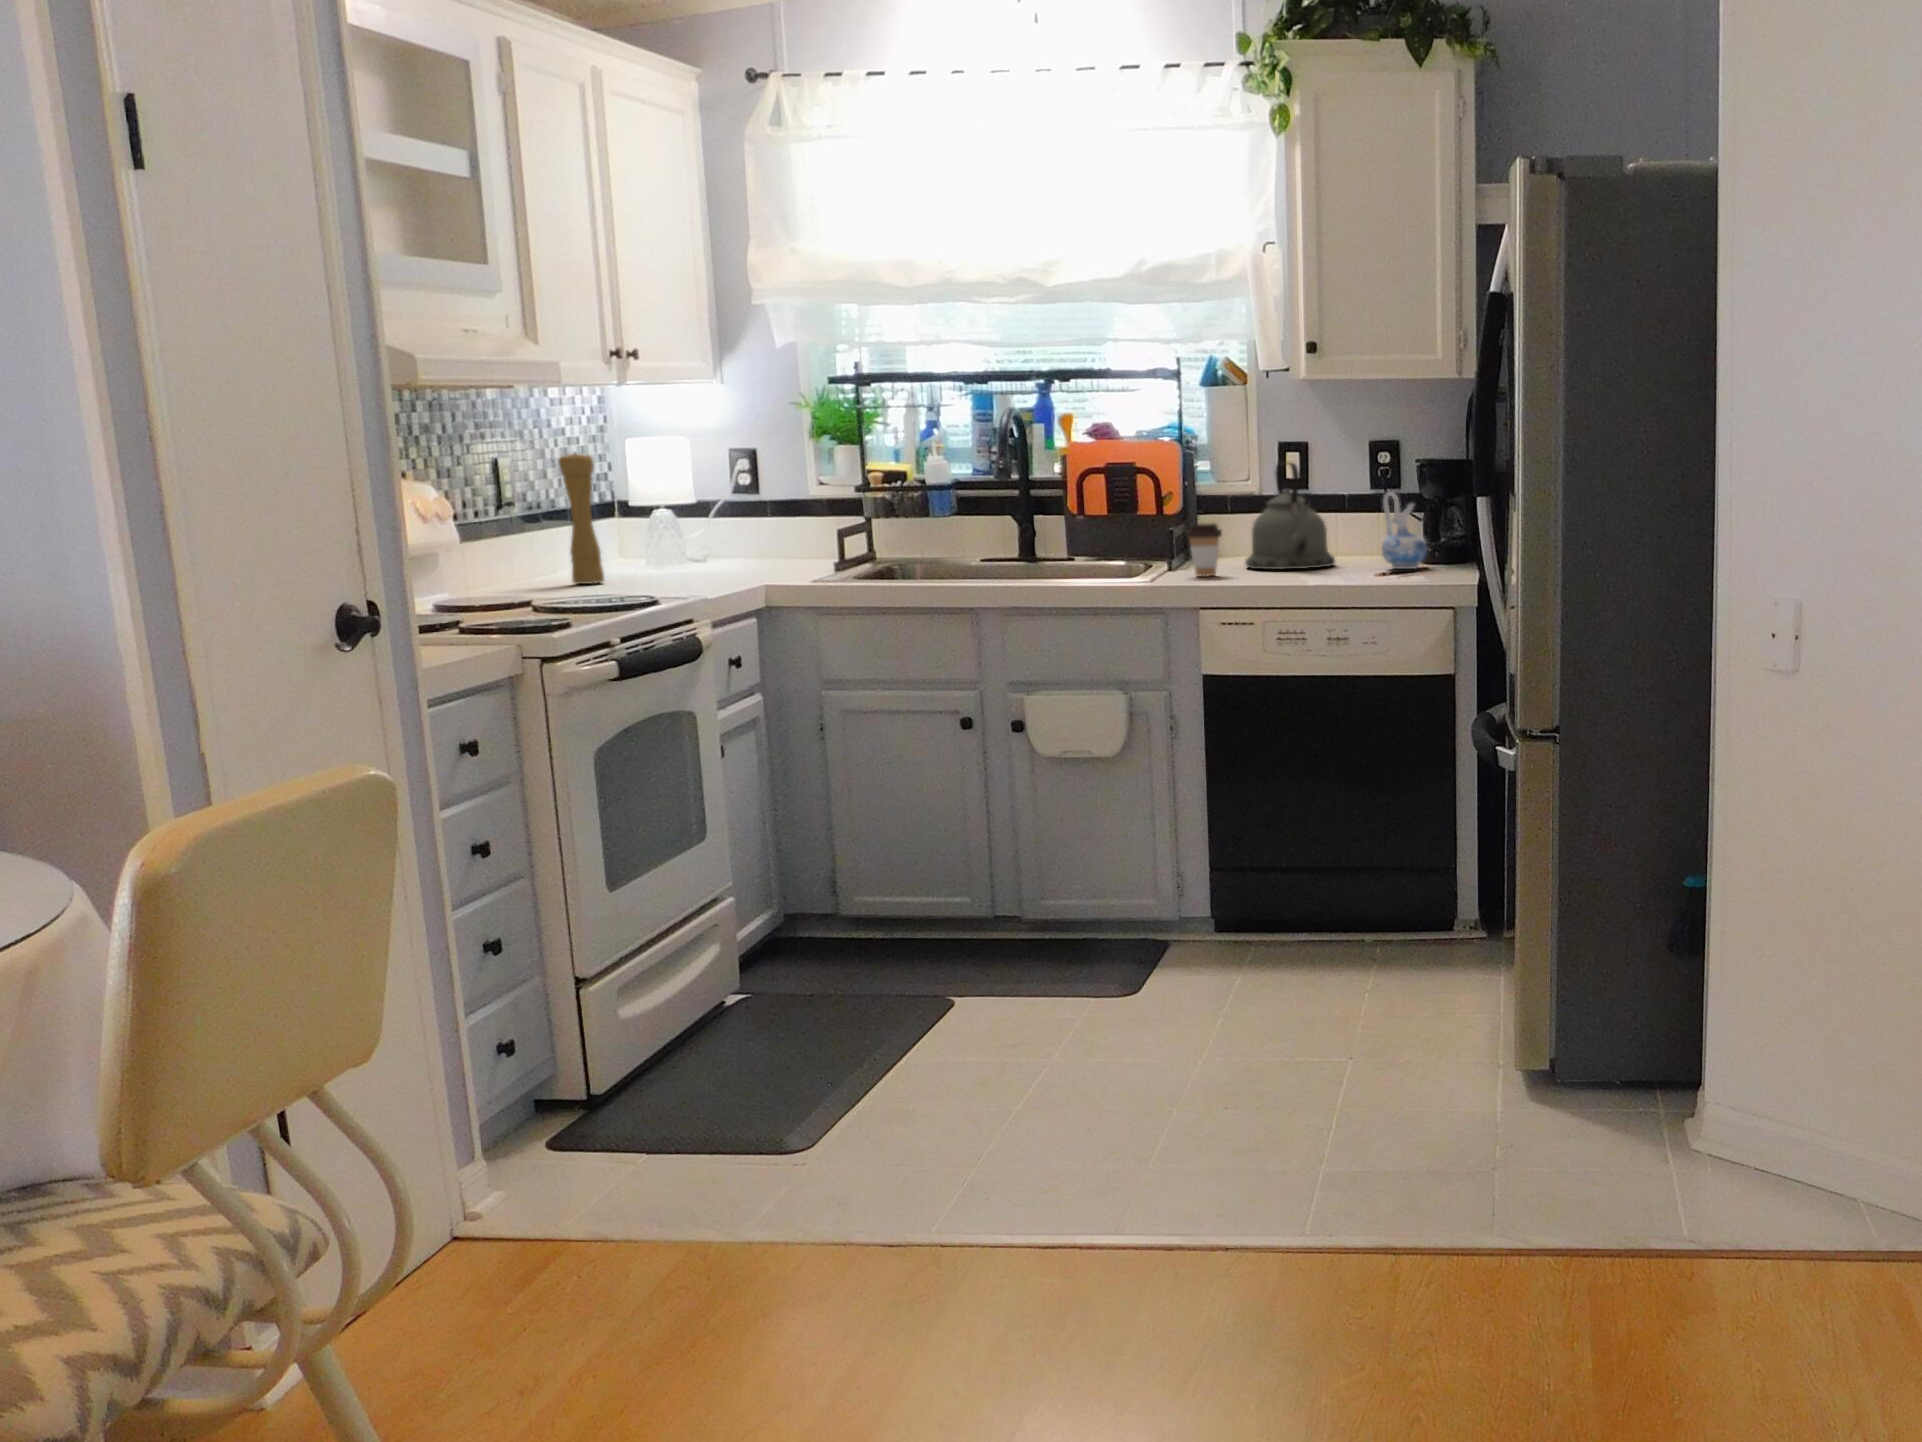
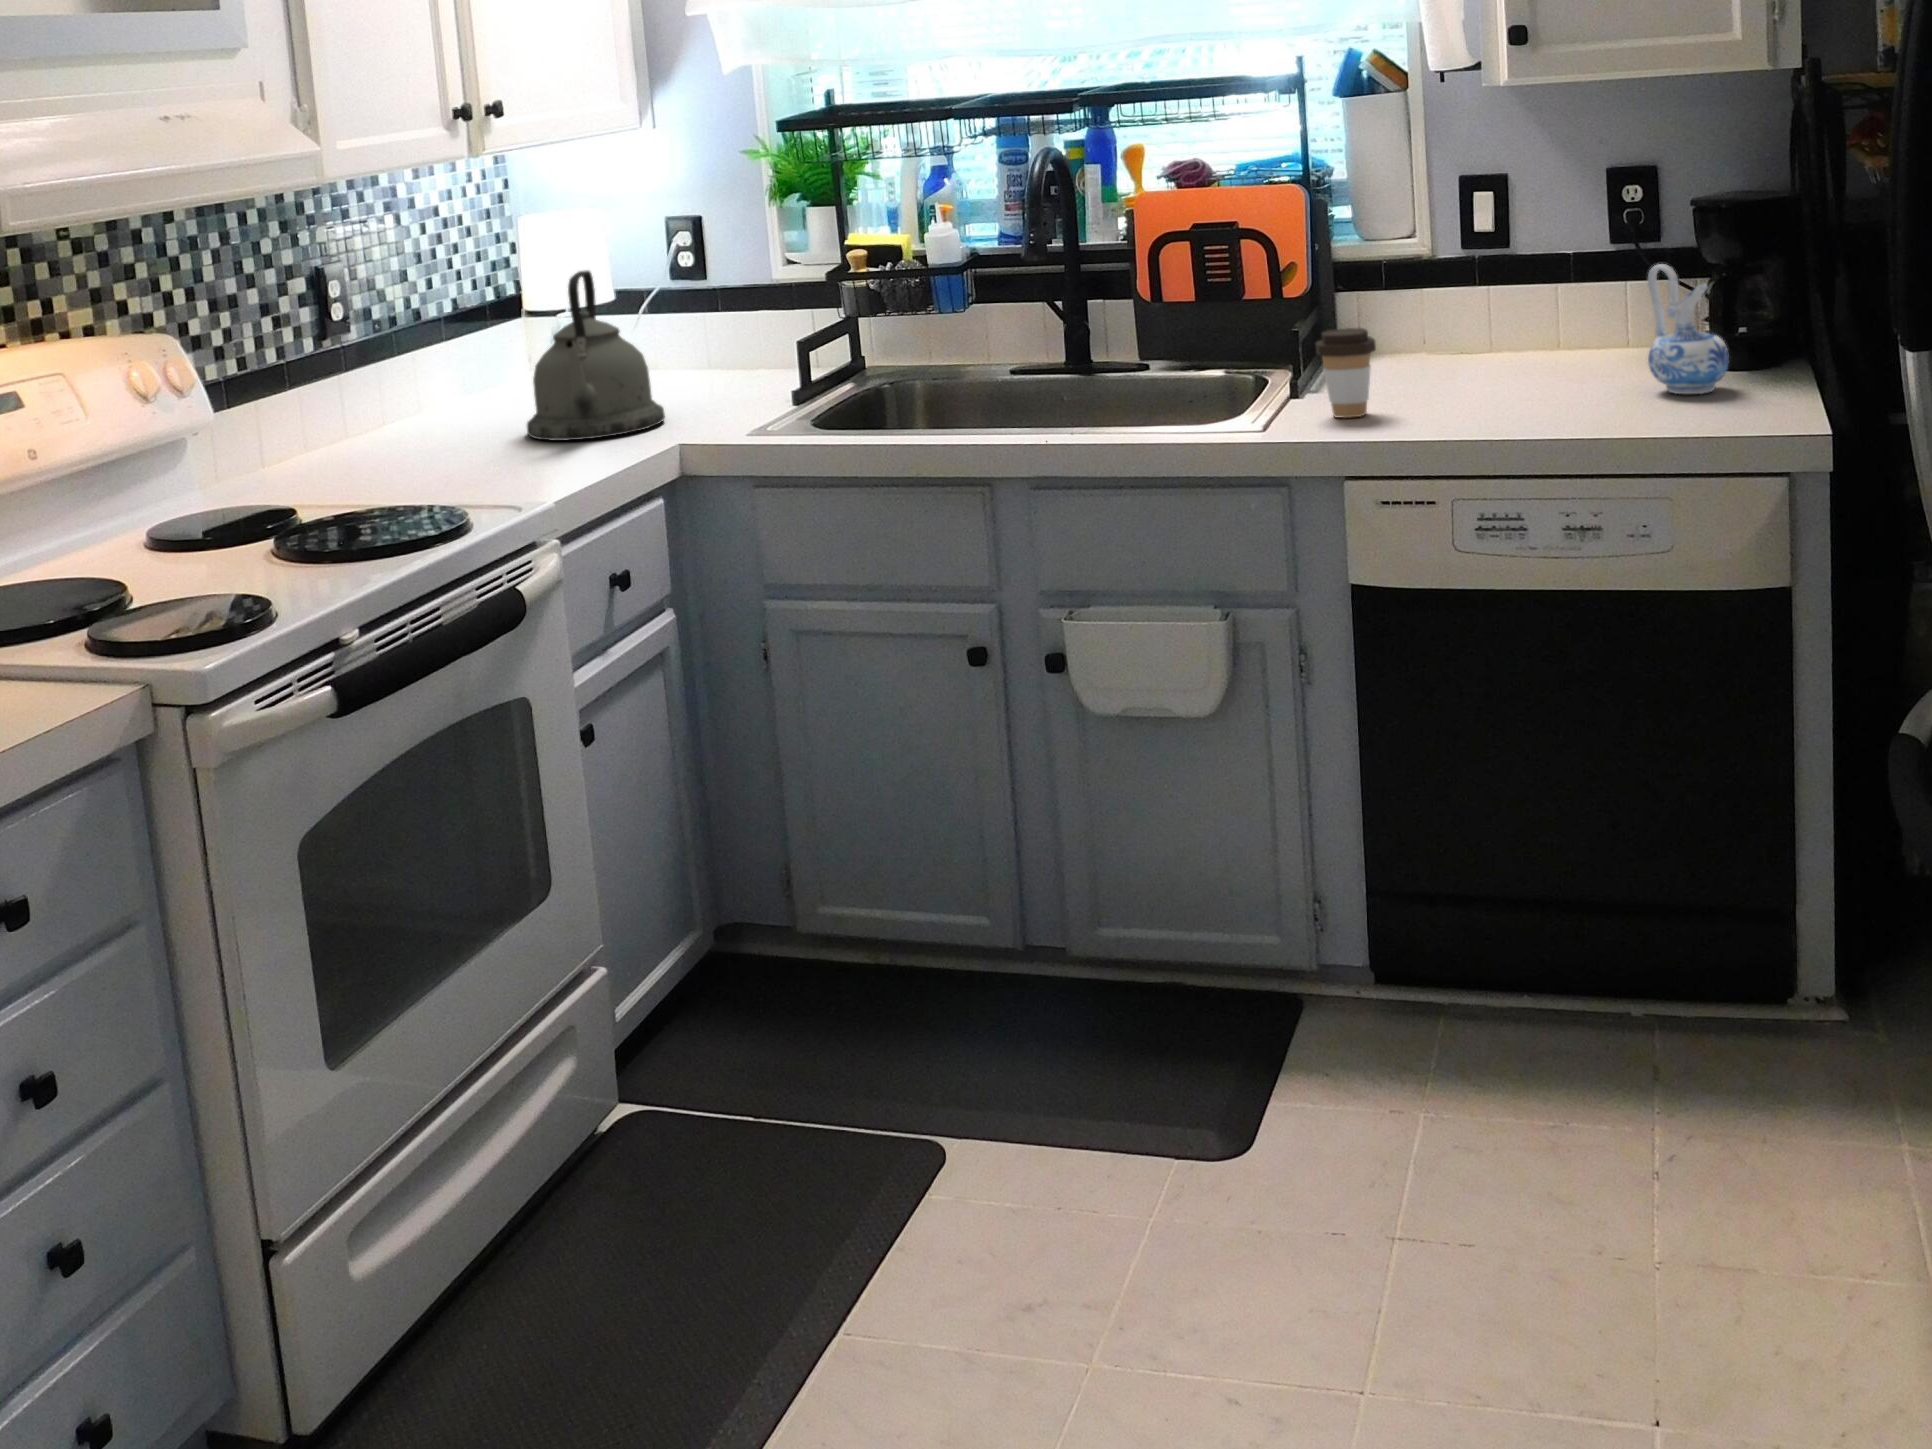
pepper mill: present [558,452,604,584] -> none [393,256,460,447]
kettle: present [1245,463,1335,569] -> present [527,270,665,441]

